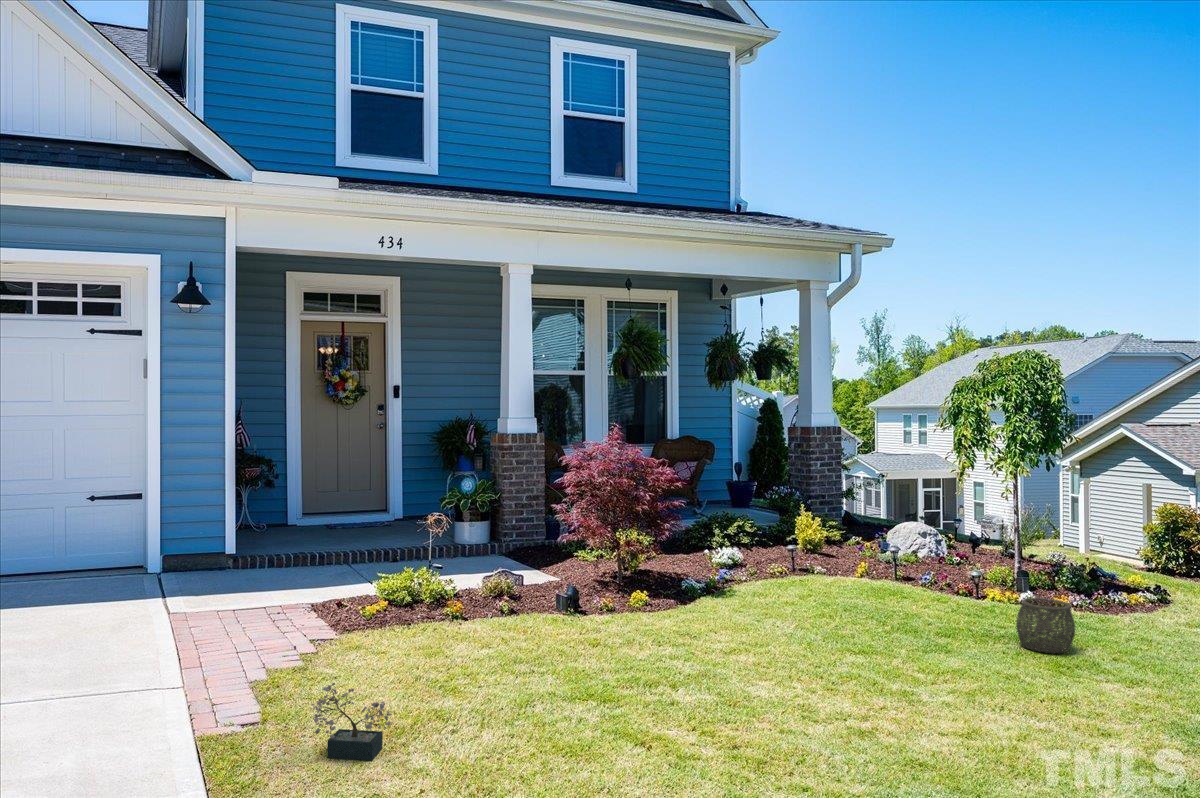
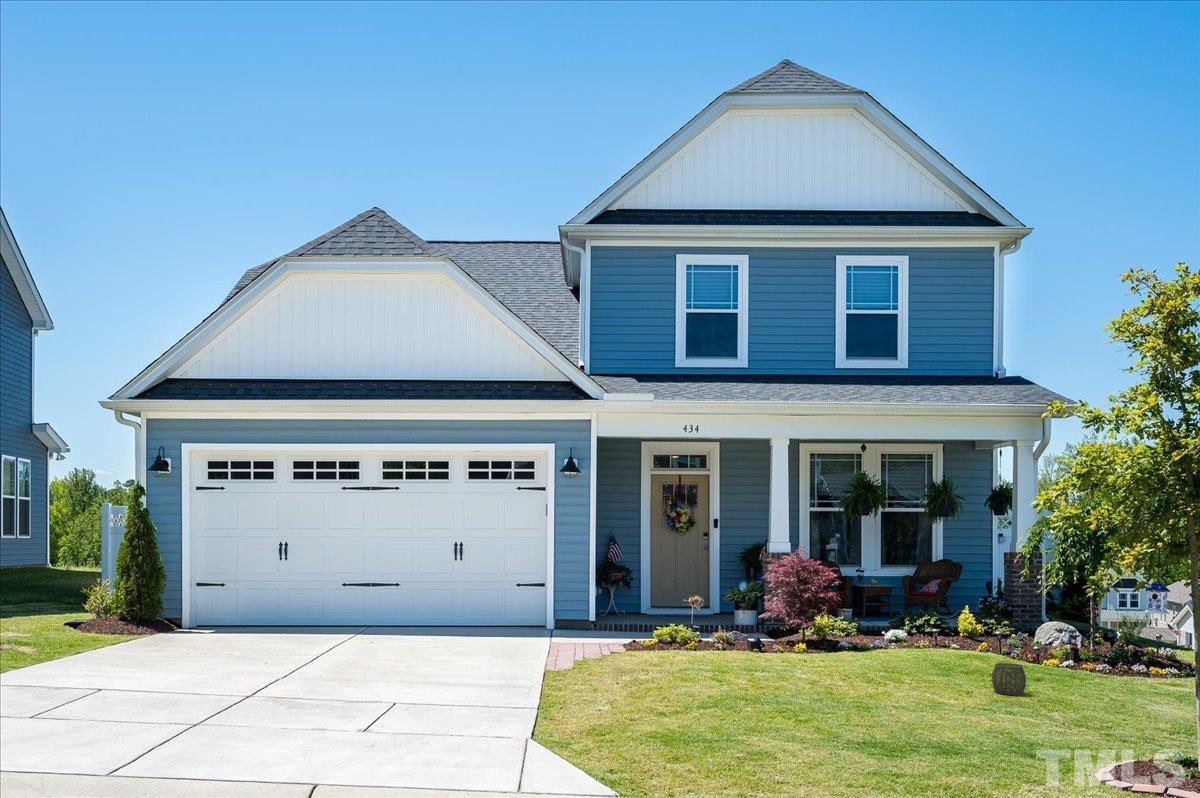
decorative plant: present [311,683,392,761] -> none [578,648,611,679]

